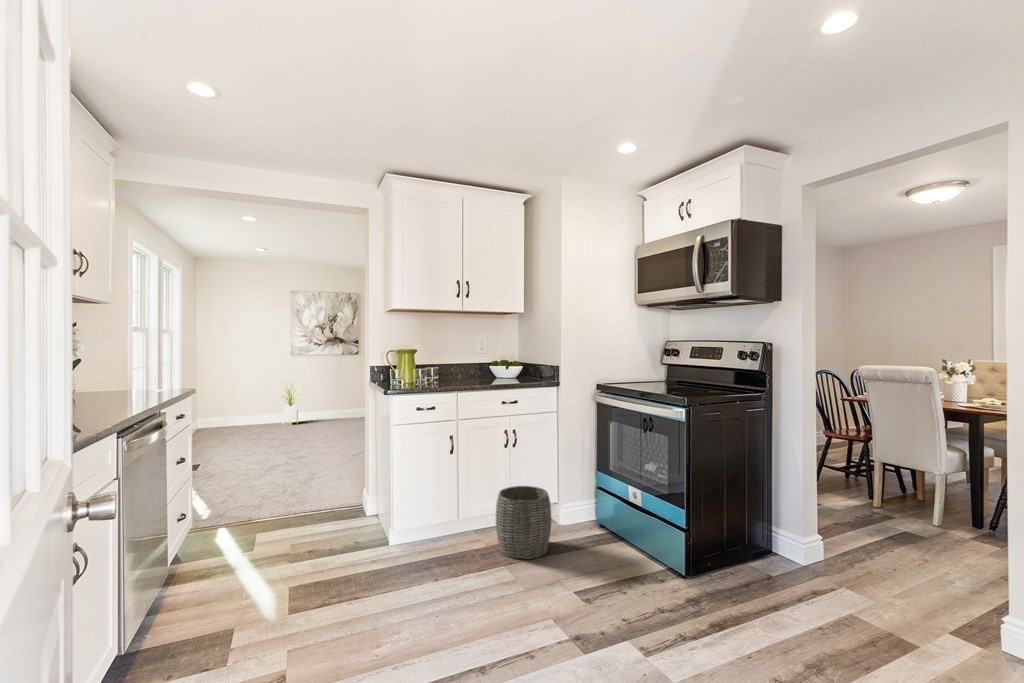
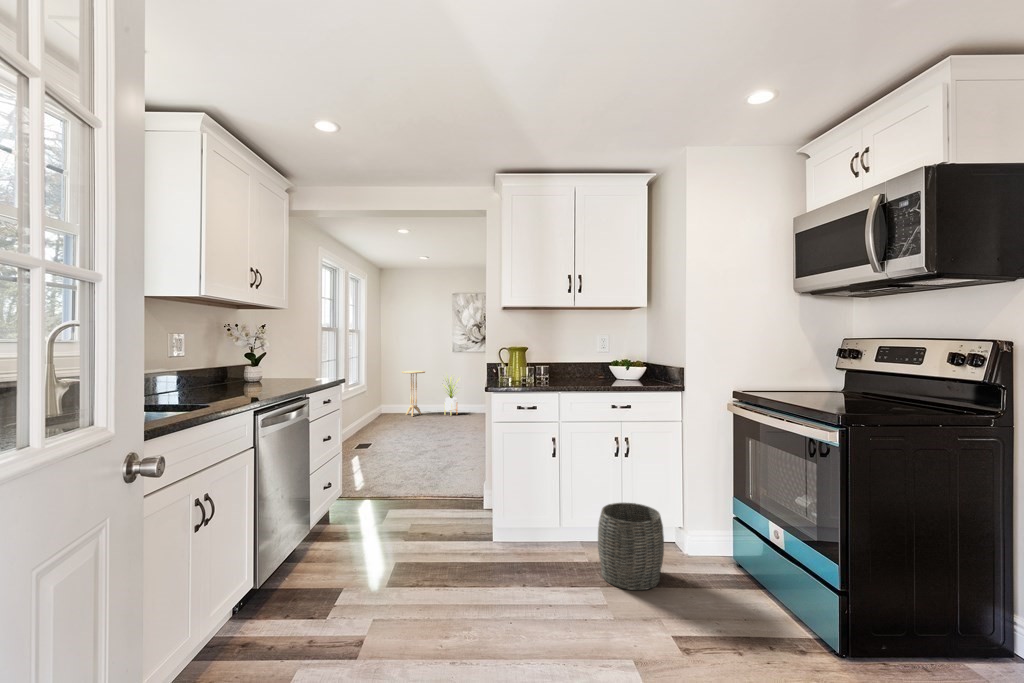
side table: none [230,378,259,429] -> present [402,371,425,417]

